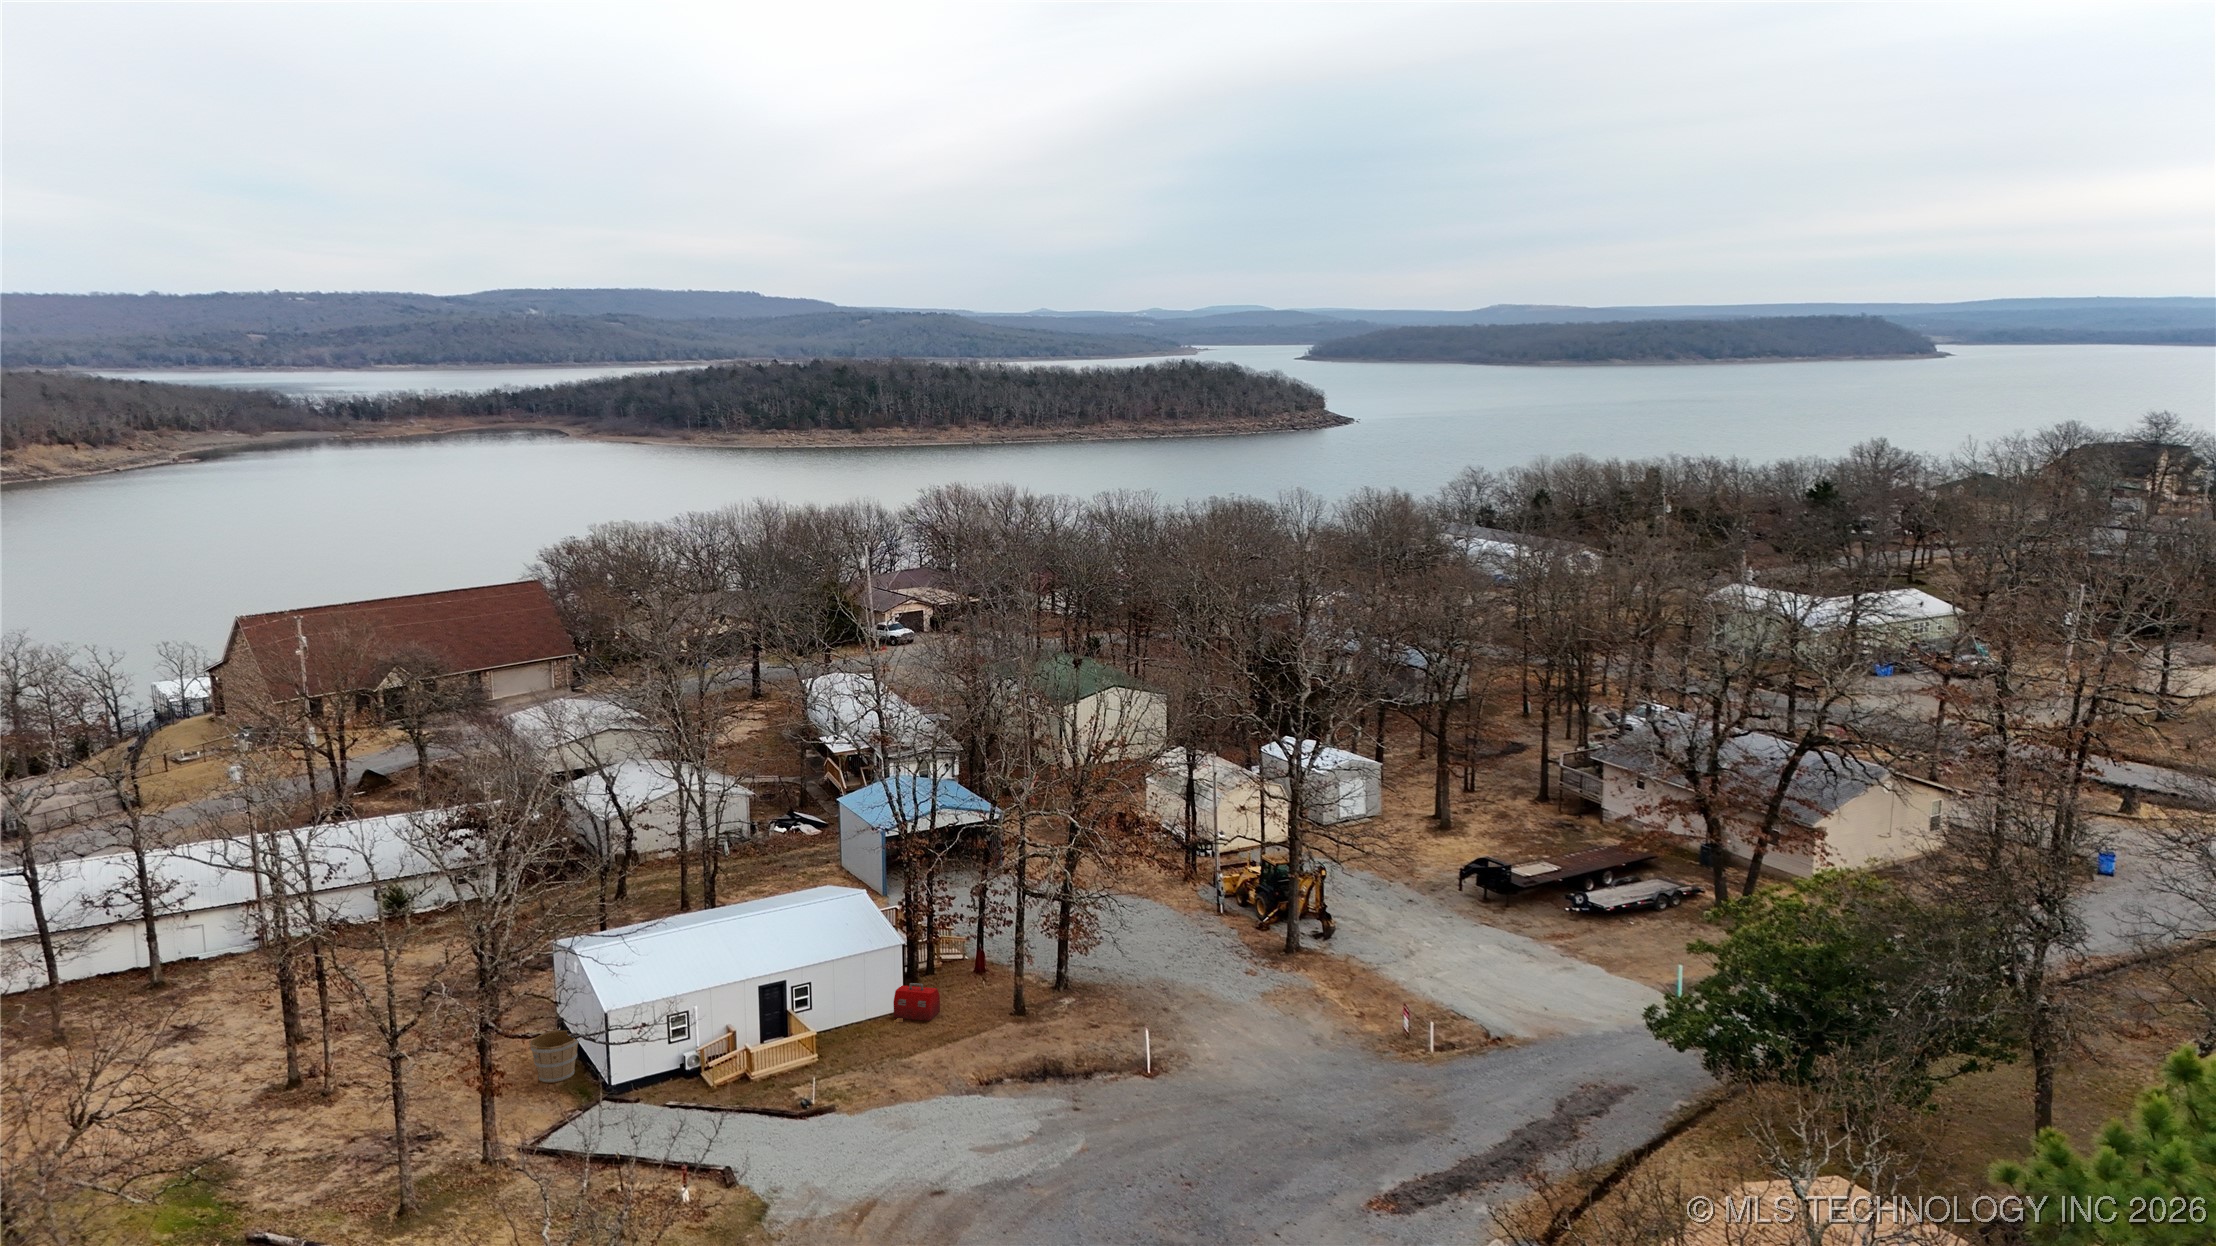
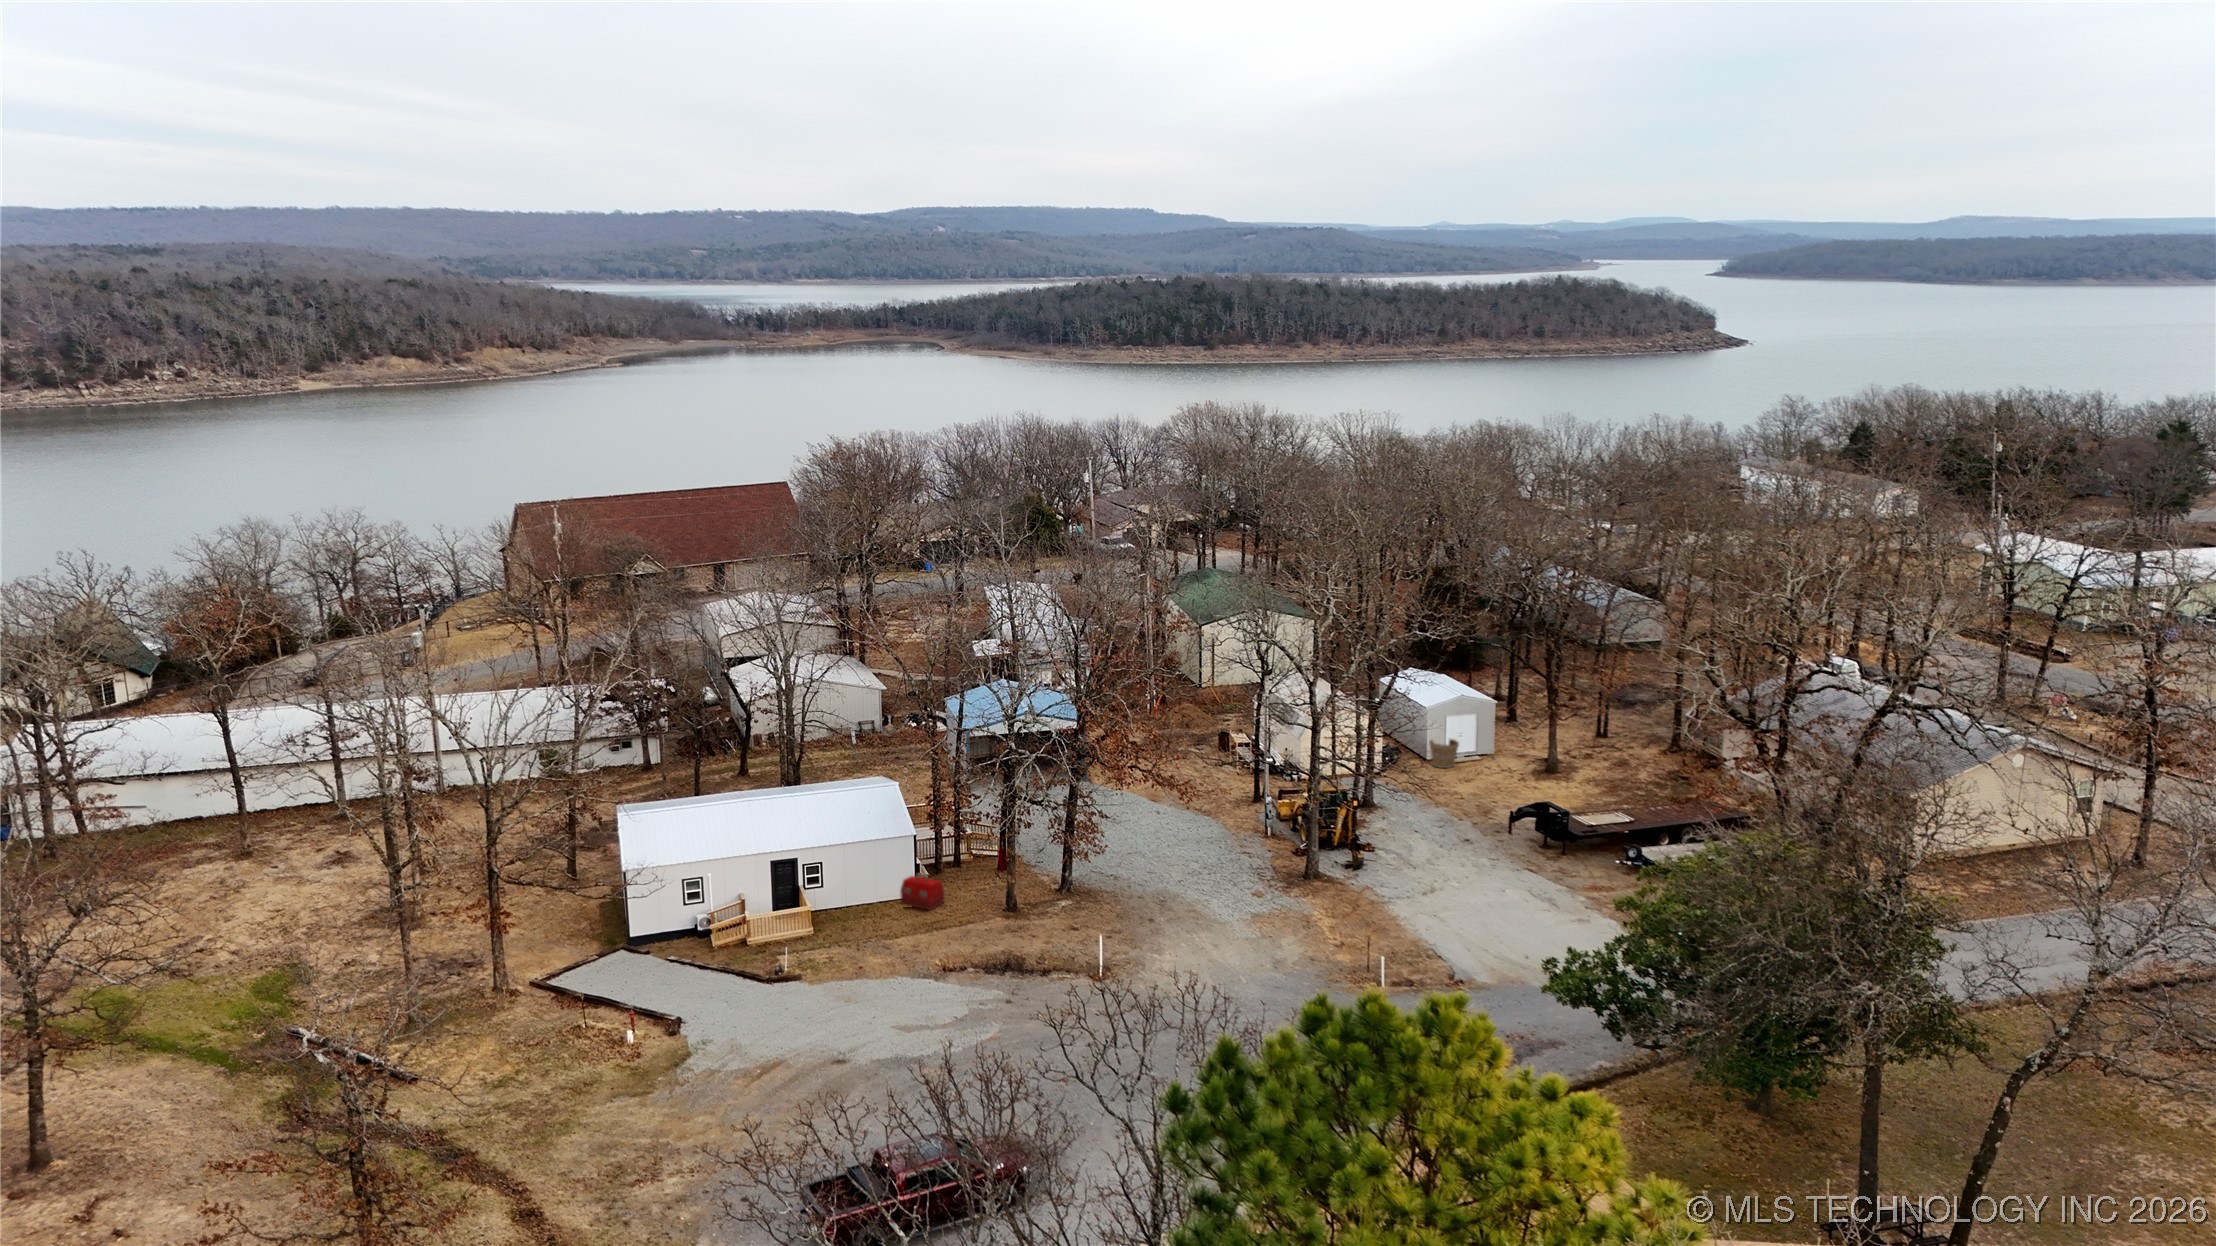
wooden bucket: present [530,1030,579,1083] -> present [1429,739,1459,768]

